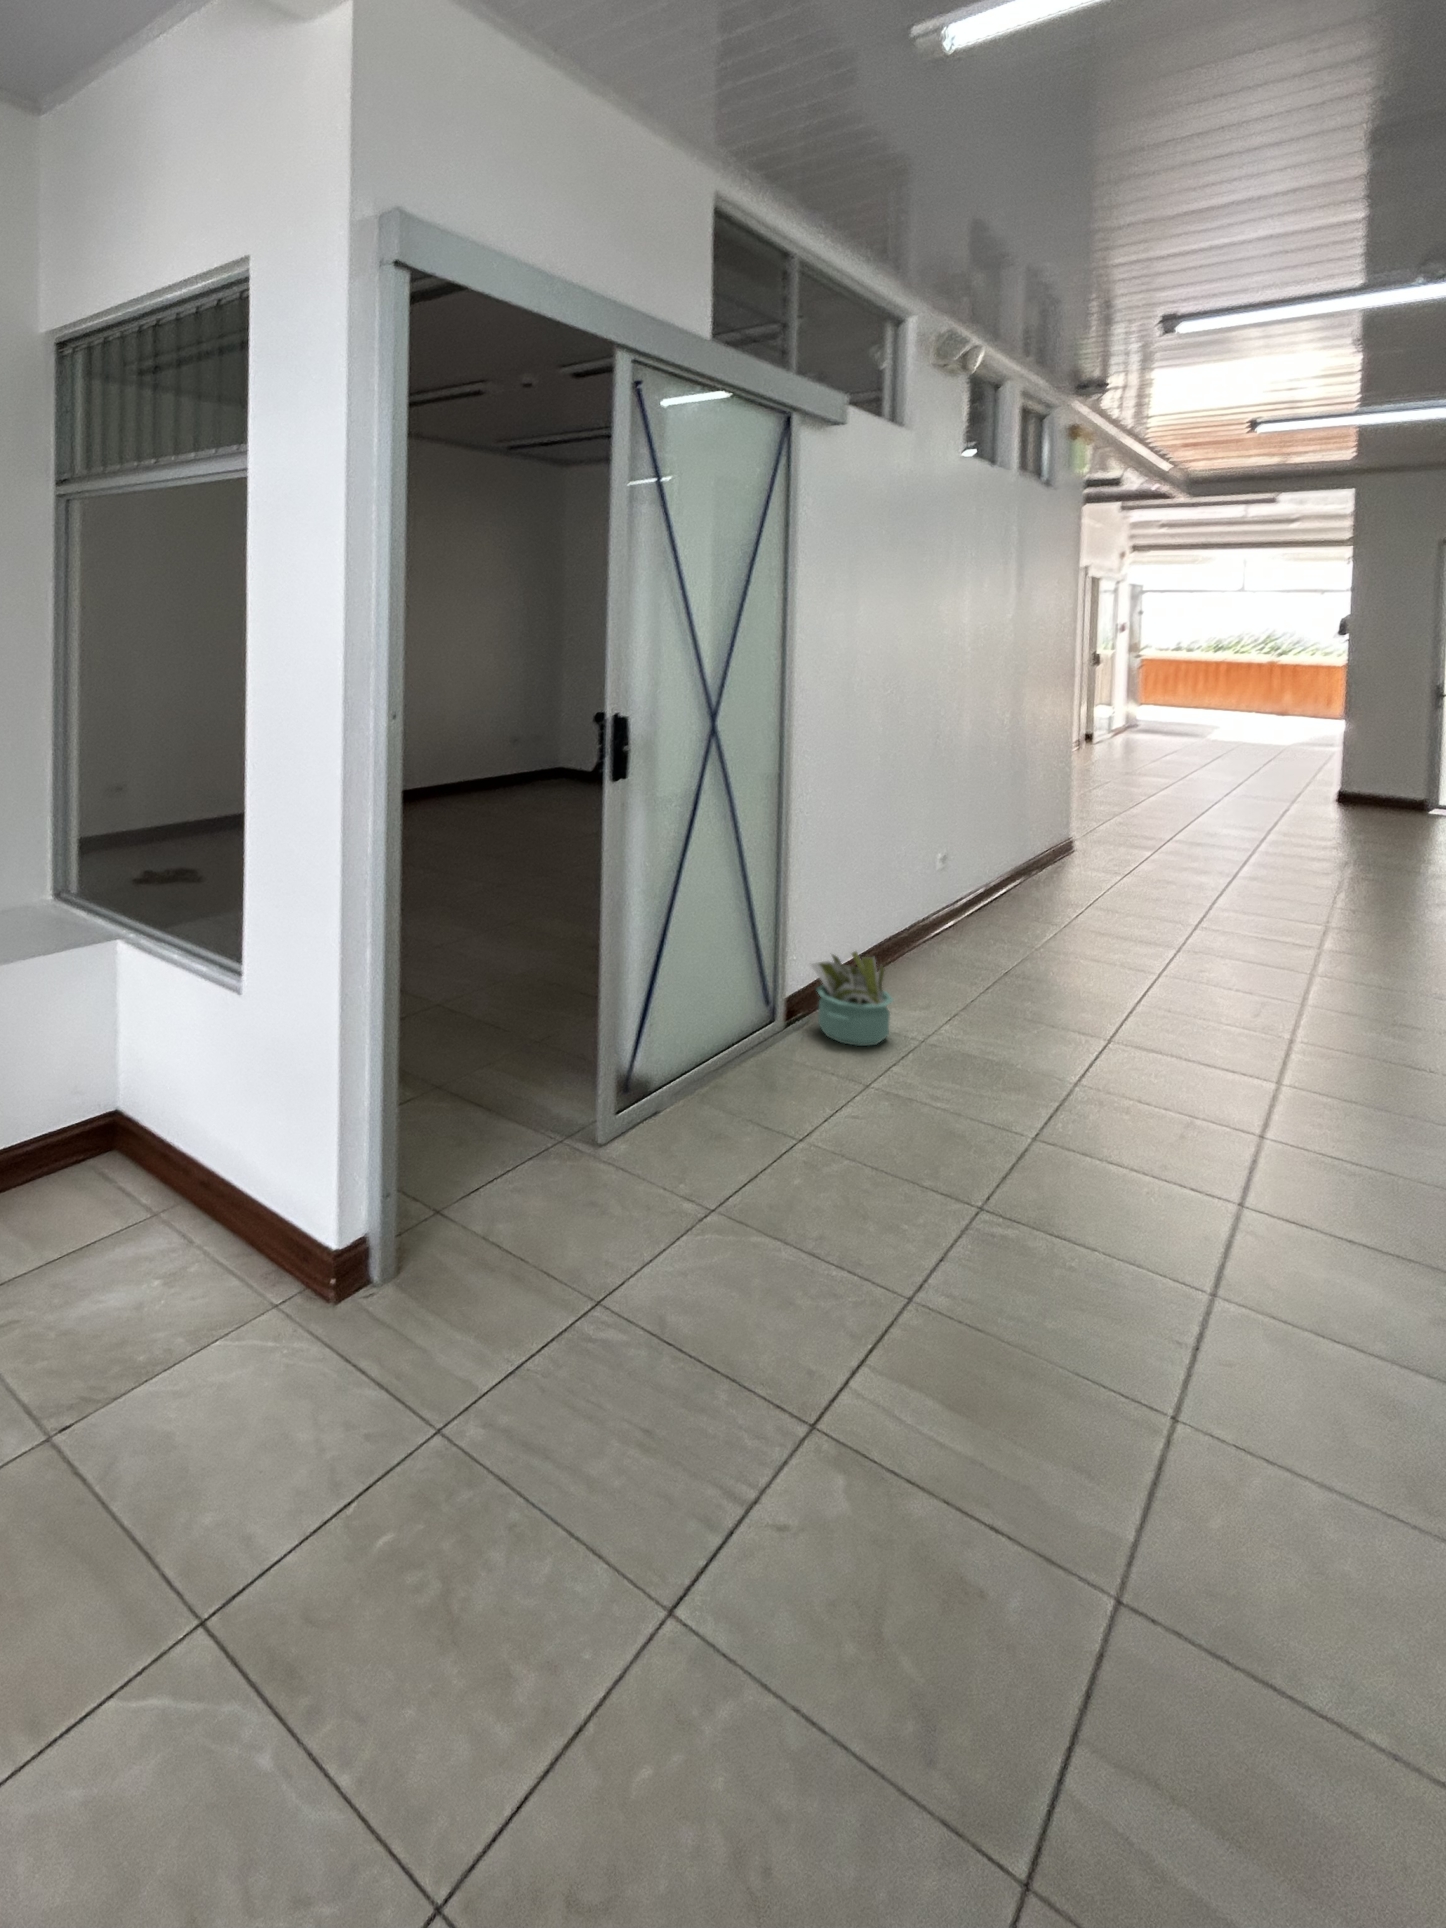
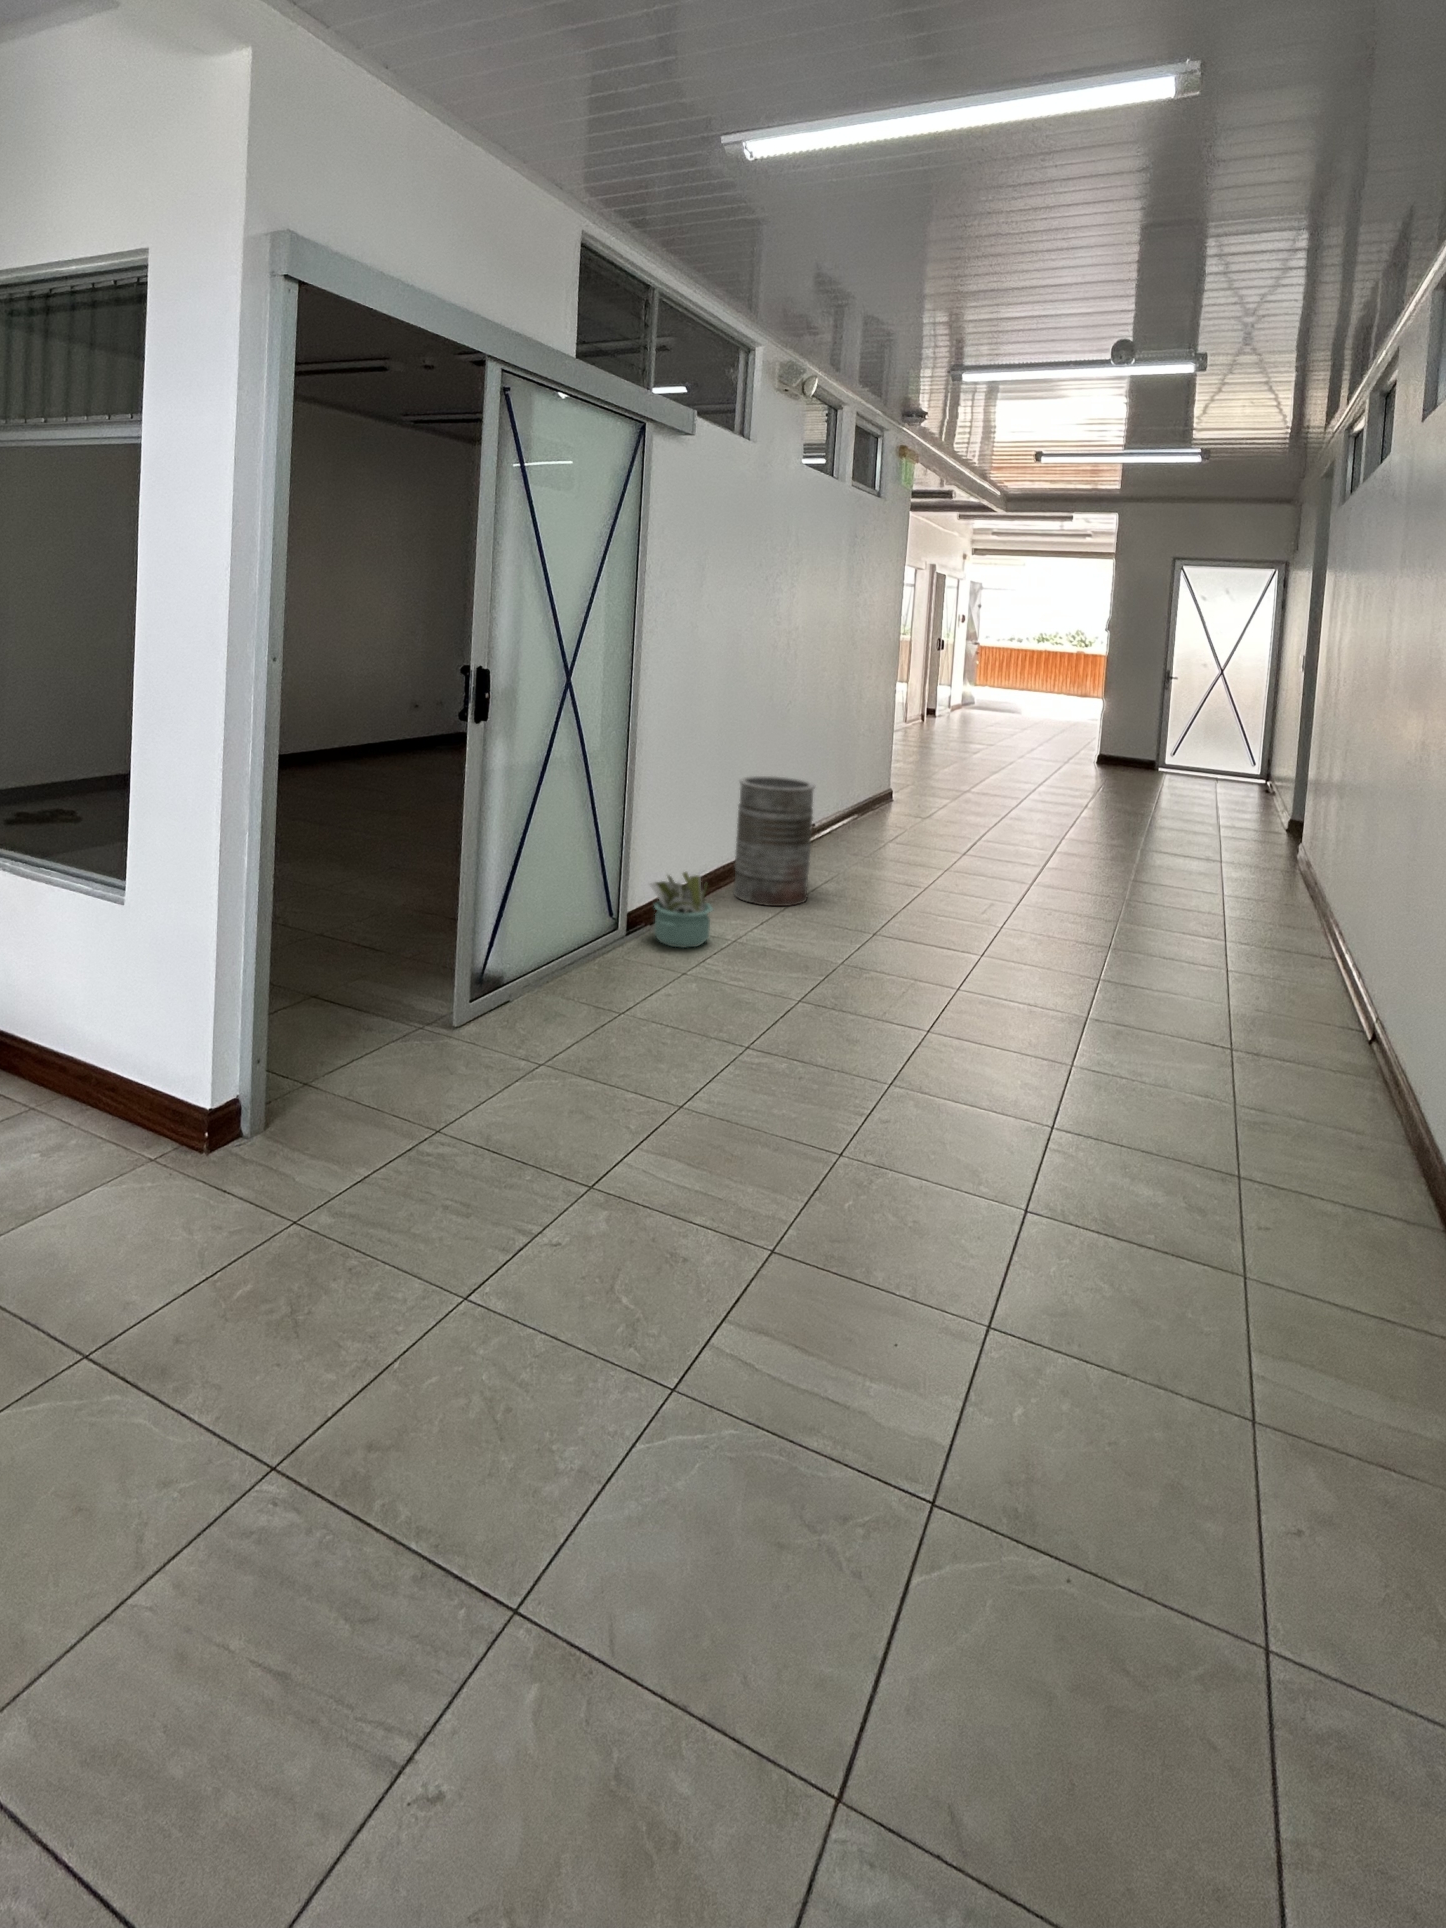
trash can: none [903,830,1008,993] -> present [733,776,815,906]

